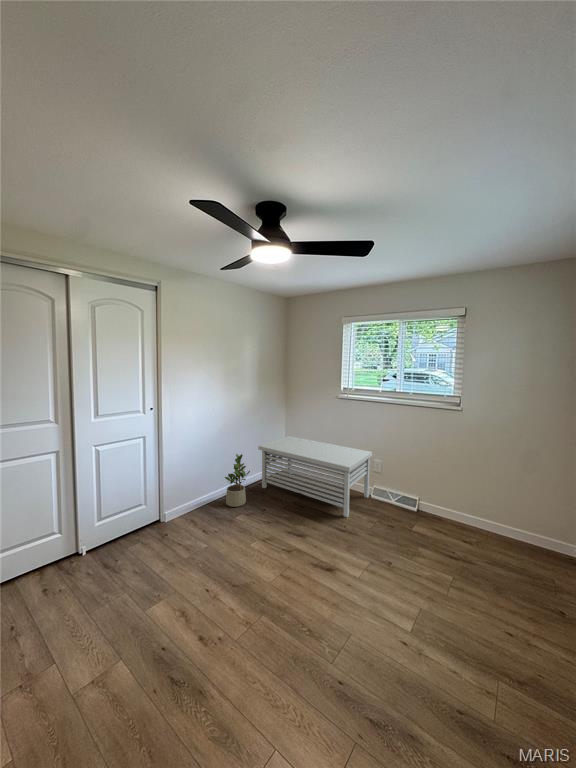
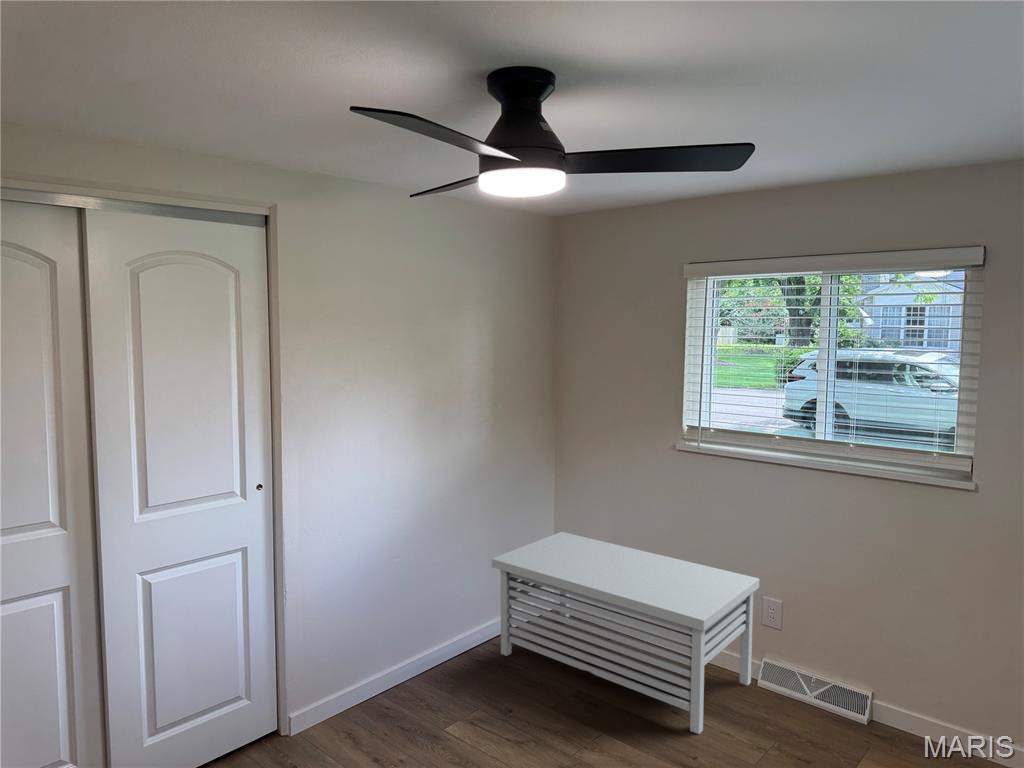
potted plant: present [225,454,250,507] -> none [417,581,474,701]

